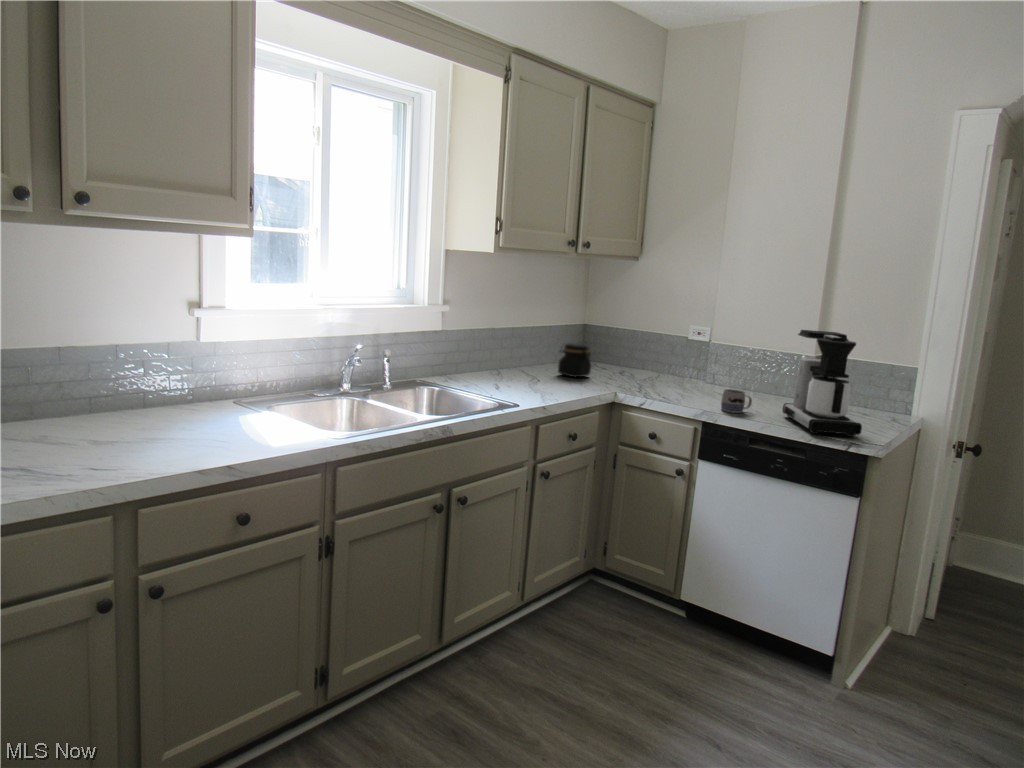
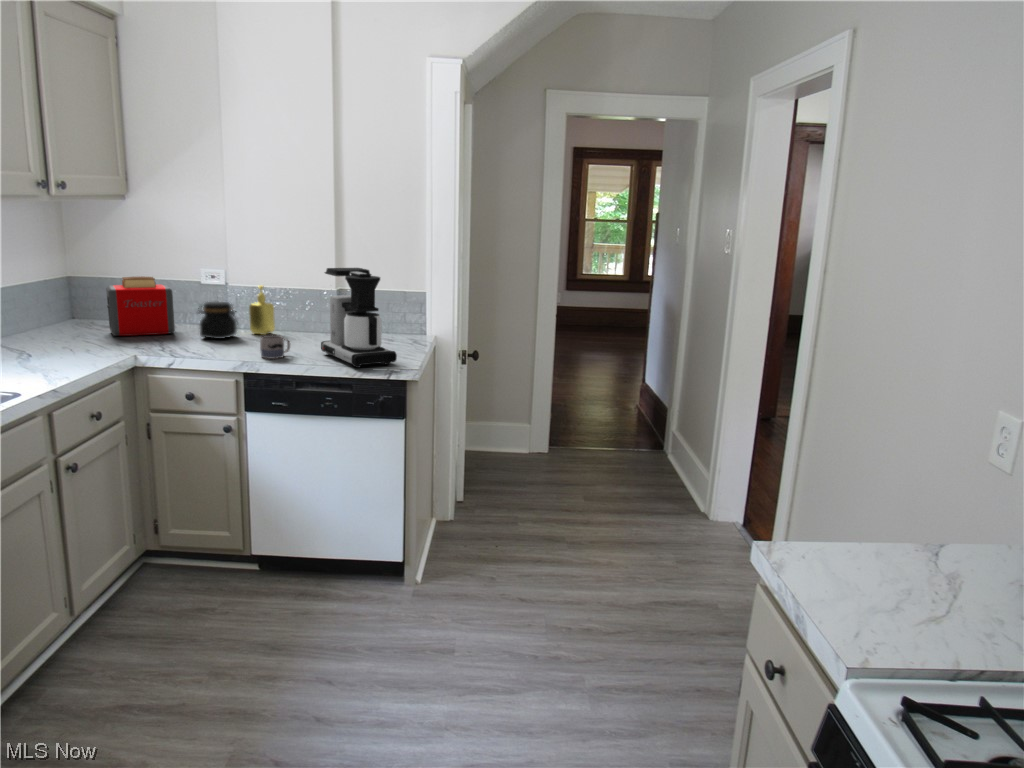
toaster: none [605,326,659,379] -> present [106,276,175,336]
jar: present [558,343,591,377] -> present [198,302,237,339]
soap dispenser: none [722,344,748,392] -> present [249,285,275,335]

